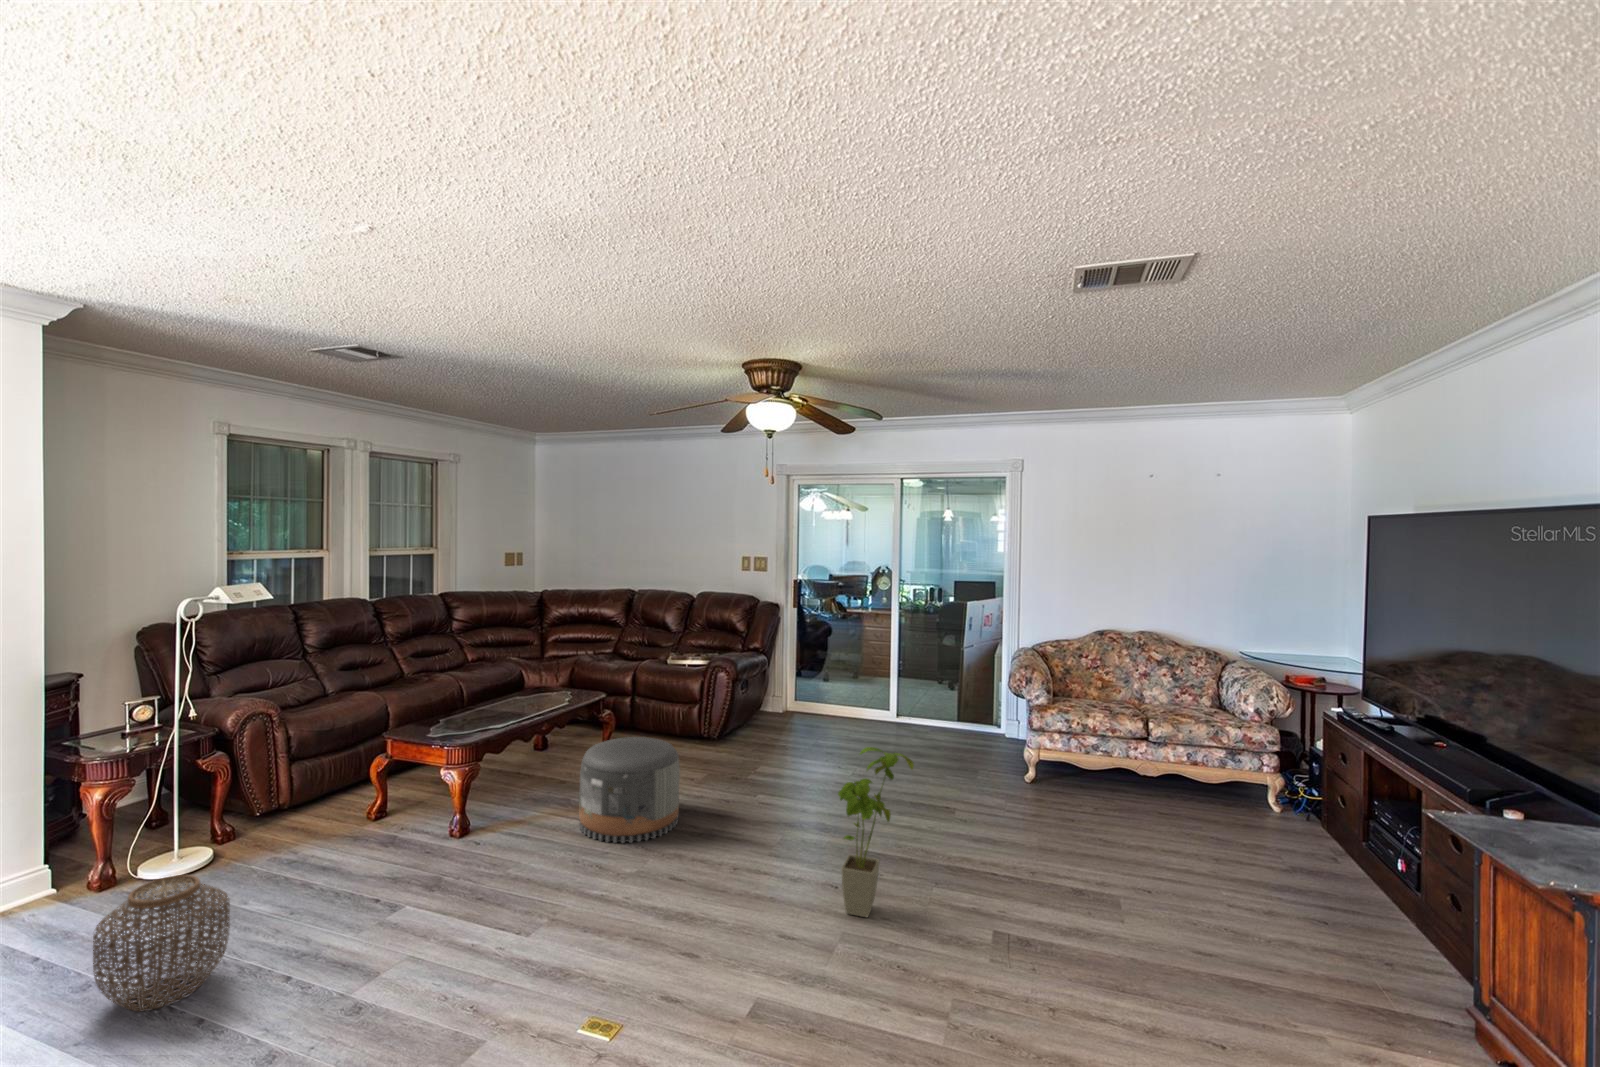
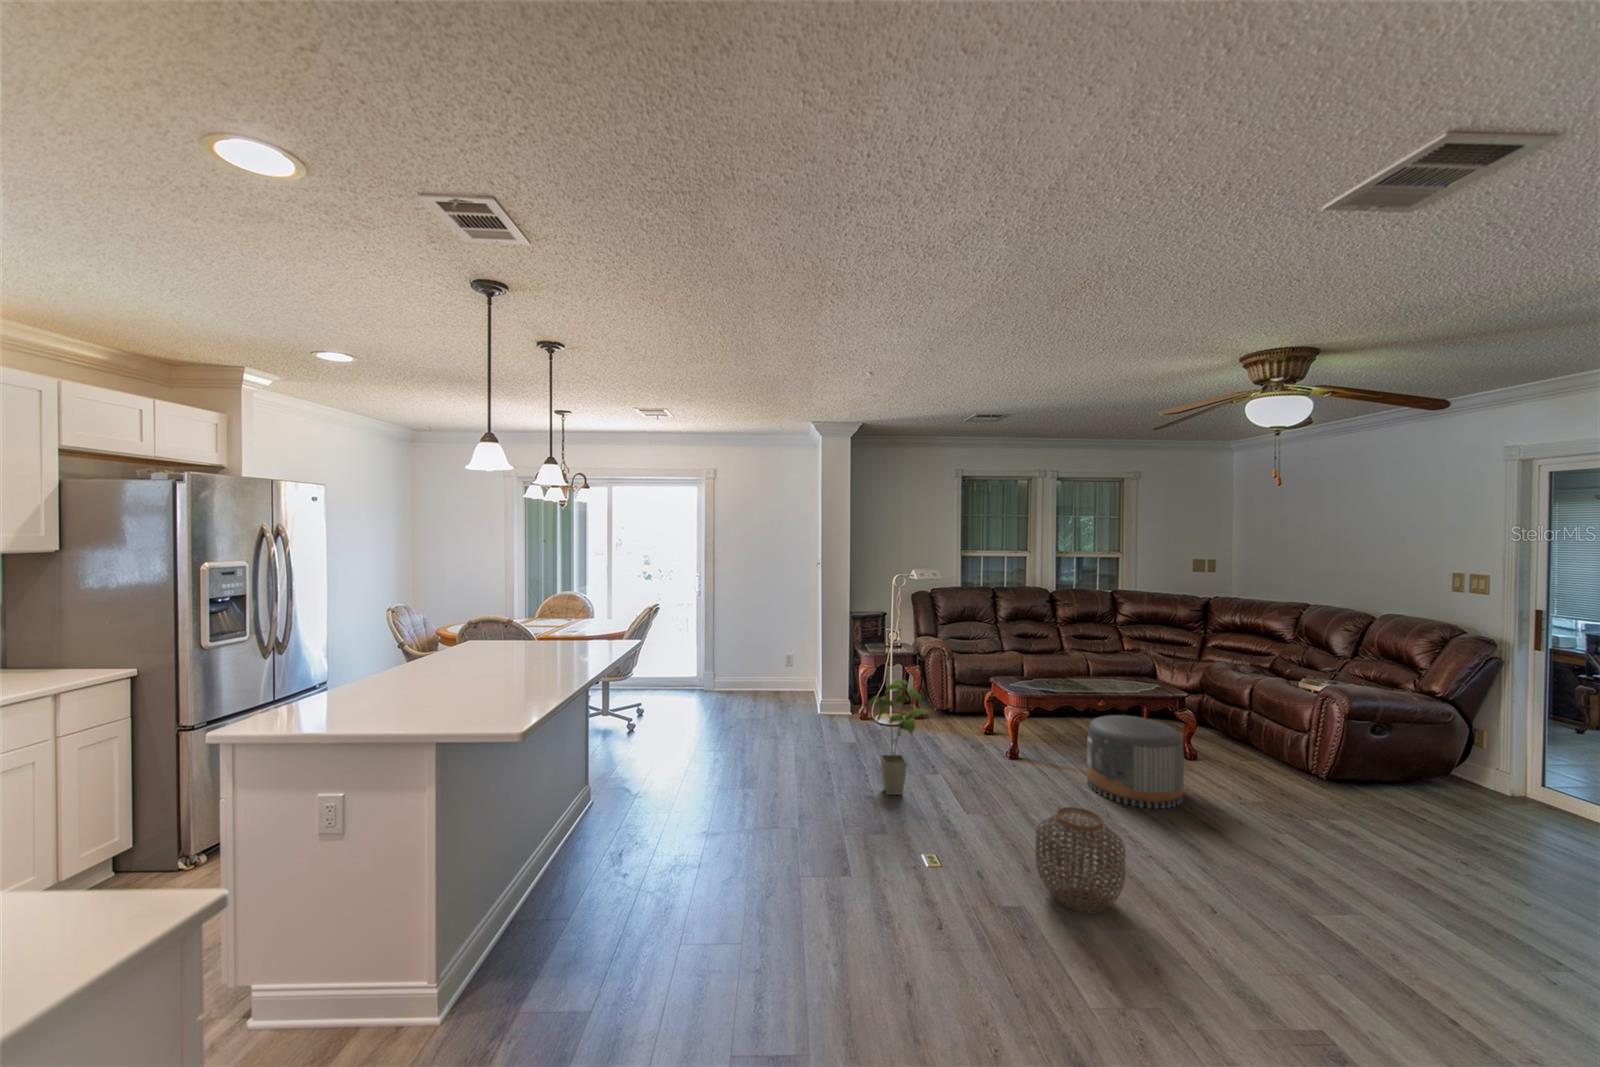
house plant: present [838,747,914,917] -> present [872,679,926,795]
woven basket: present [93,875,230,1011] -> present [1035,807,1126,913]

